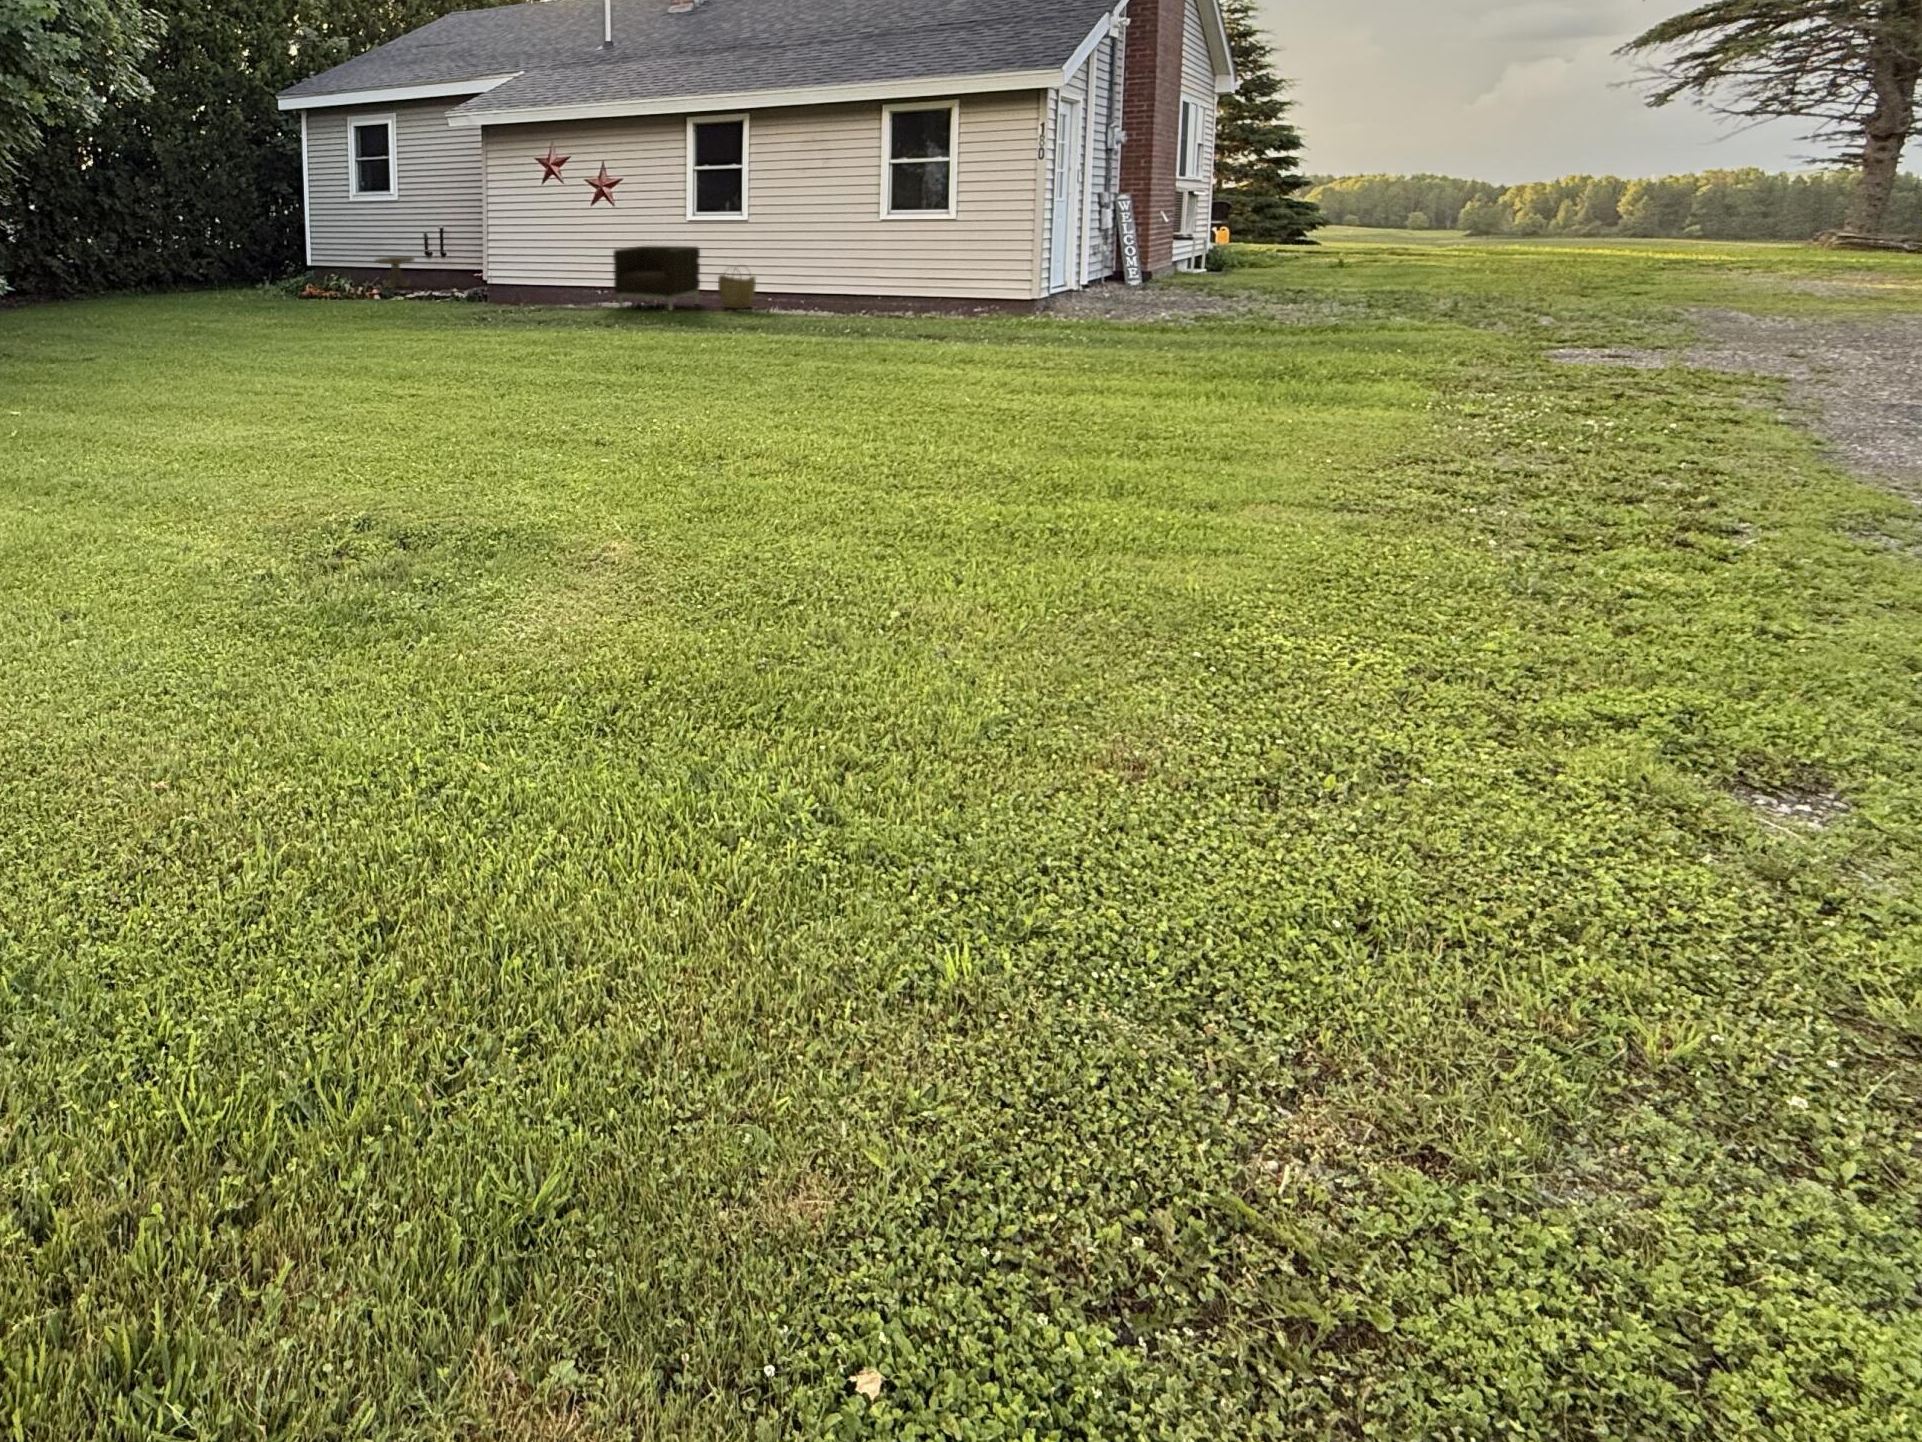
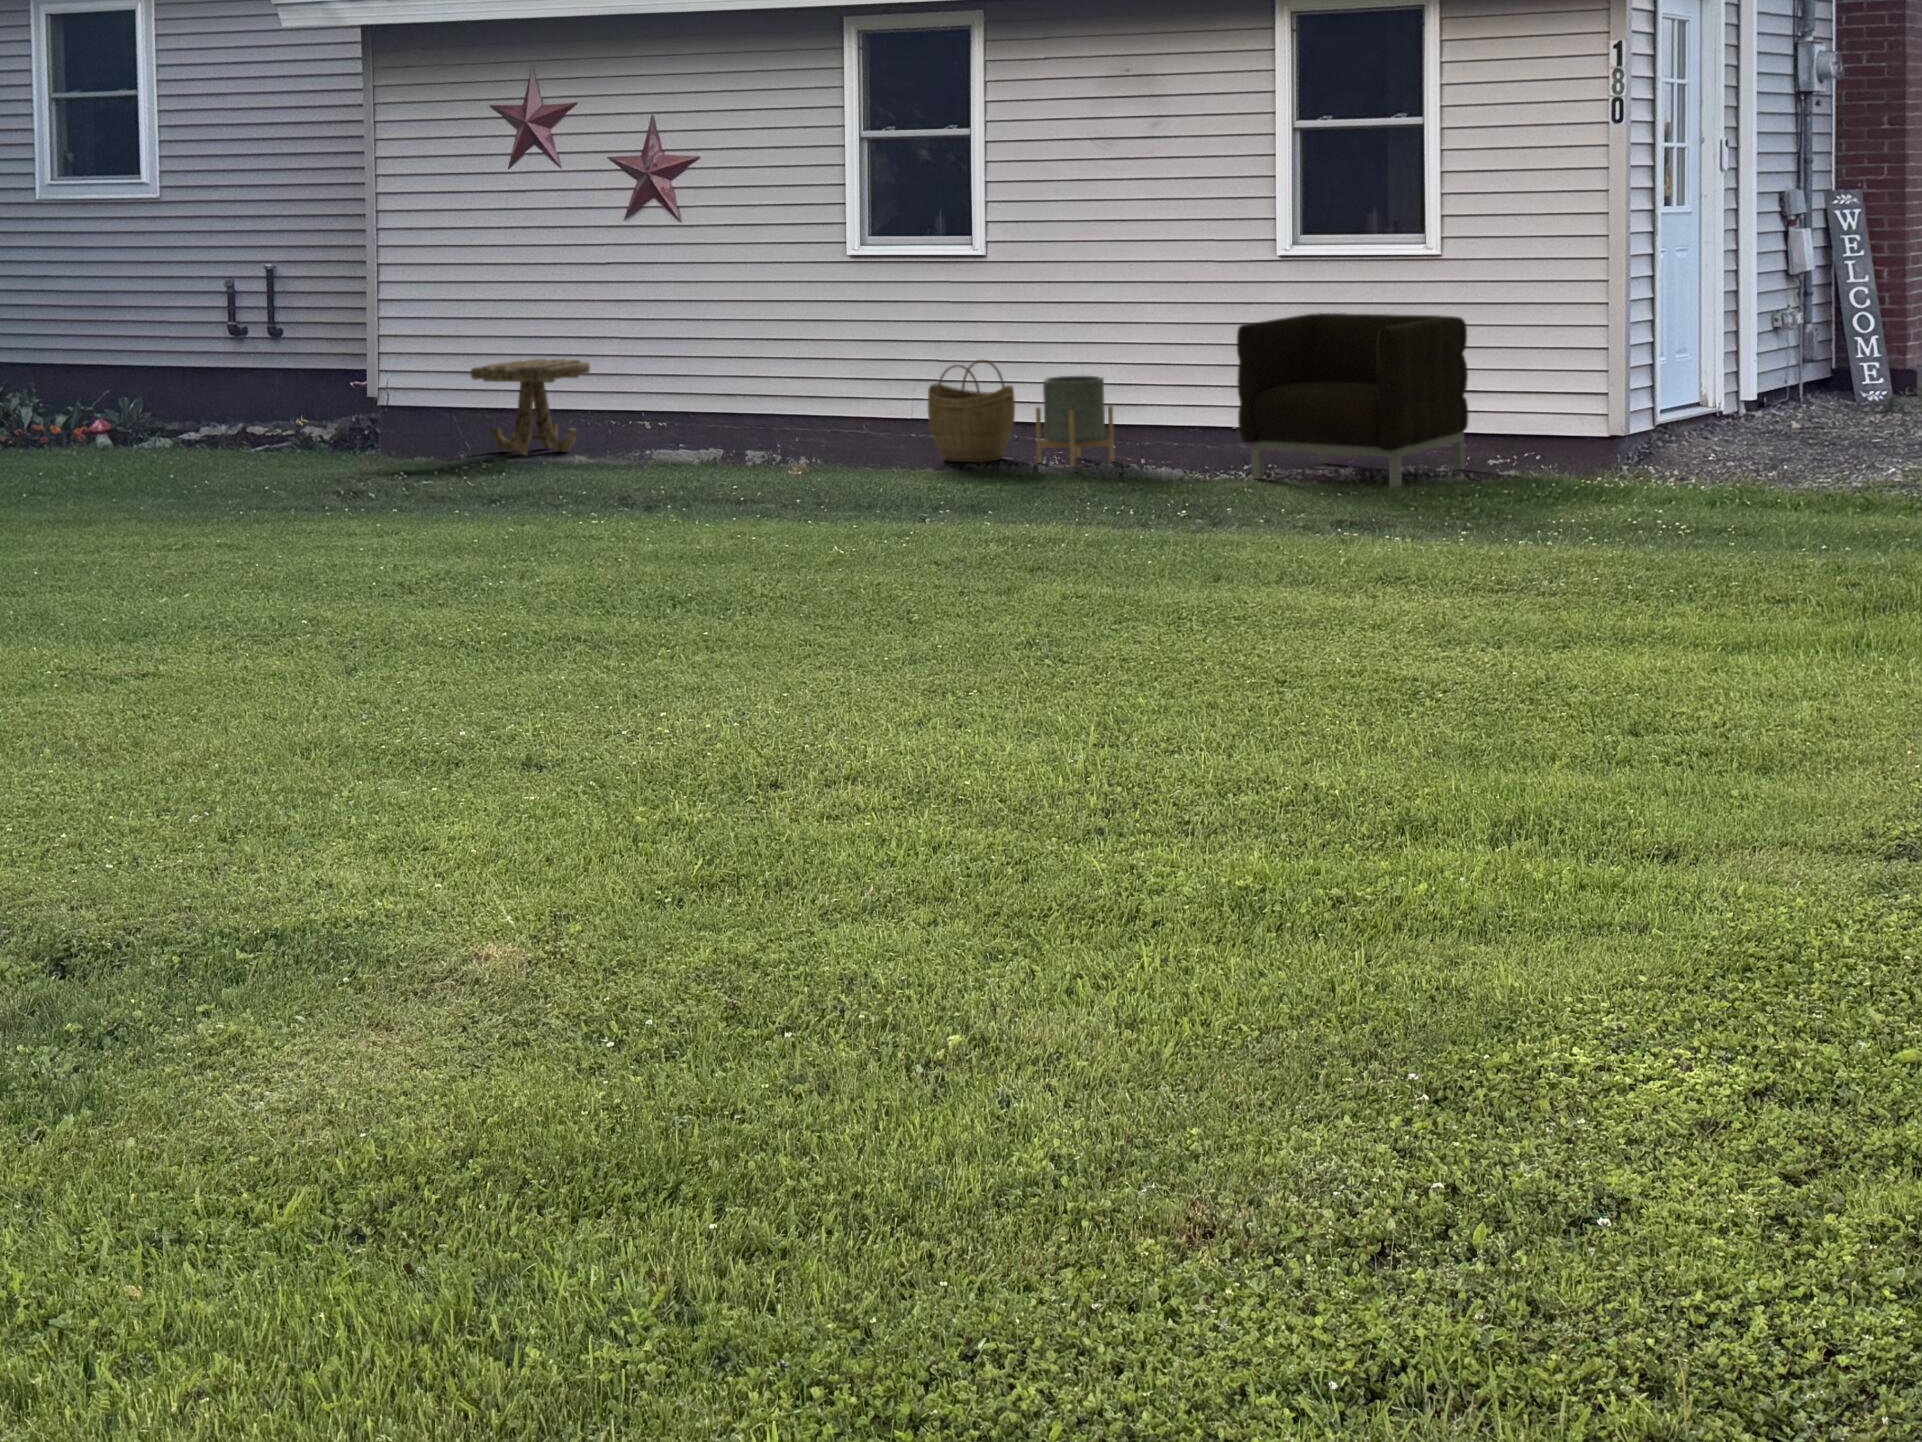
armchair: present [613,245,700,310] -> present [1237,313,1469,487]
side table: present [375,256,414,288] -> present [471,359,590,455]
planter: none [766,272,800,311] -> present [1036,376,1114,467]

